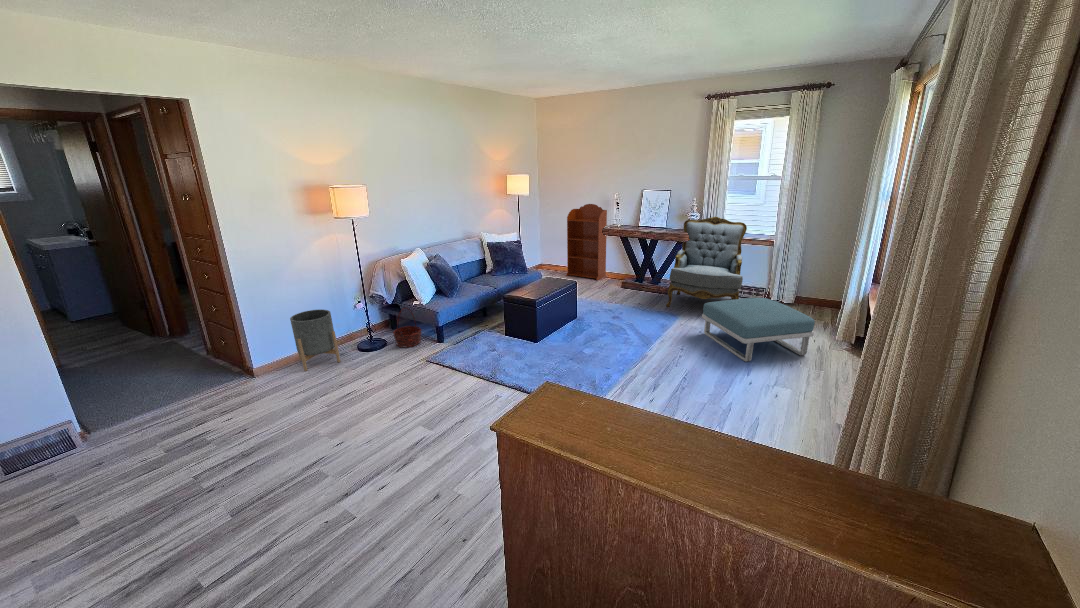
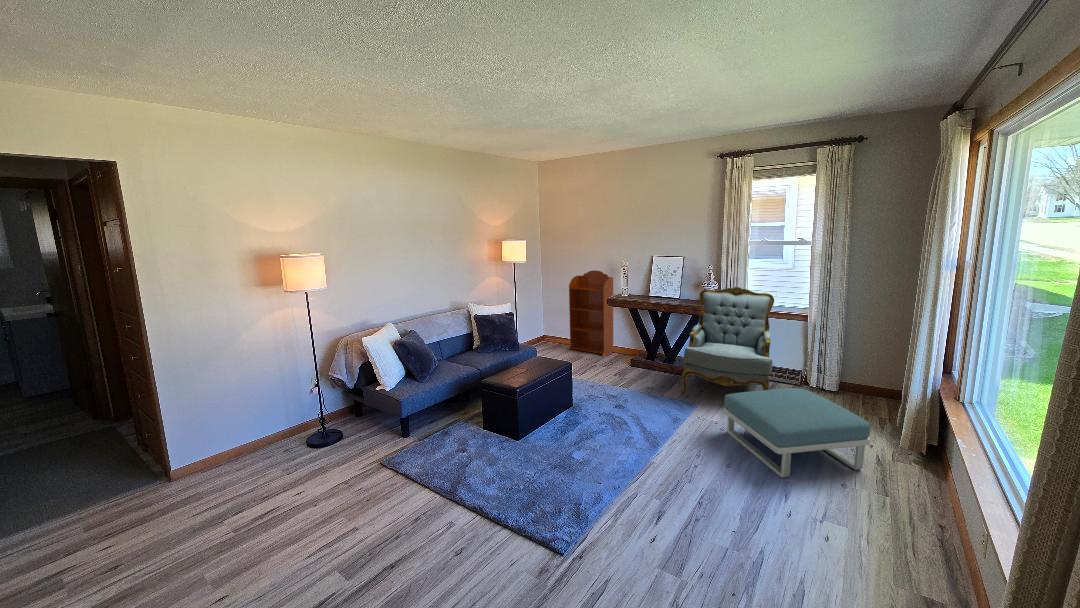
basket: present [393,308,421,347] -> none [347,394,383,443]
planter: present [290,309,340,371] -> none [220,397,278,475]

